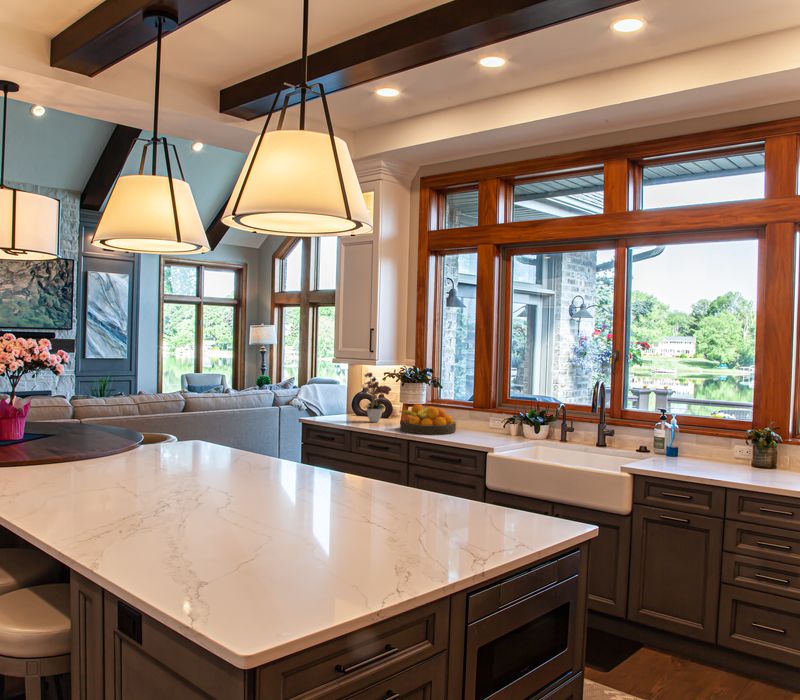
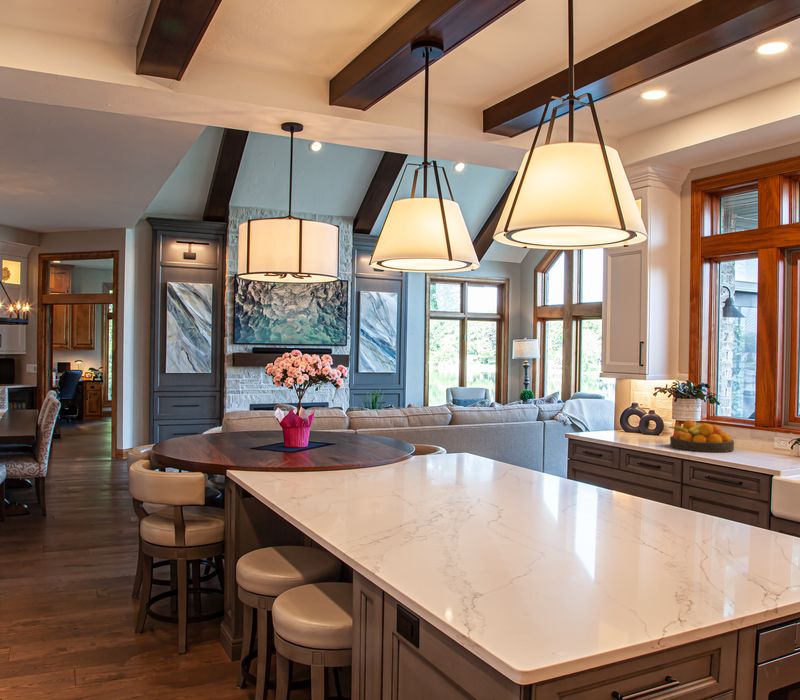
flower arrangement: present [362,373,391,422] -> none [628,385,664,438]

